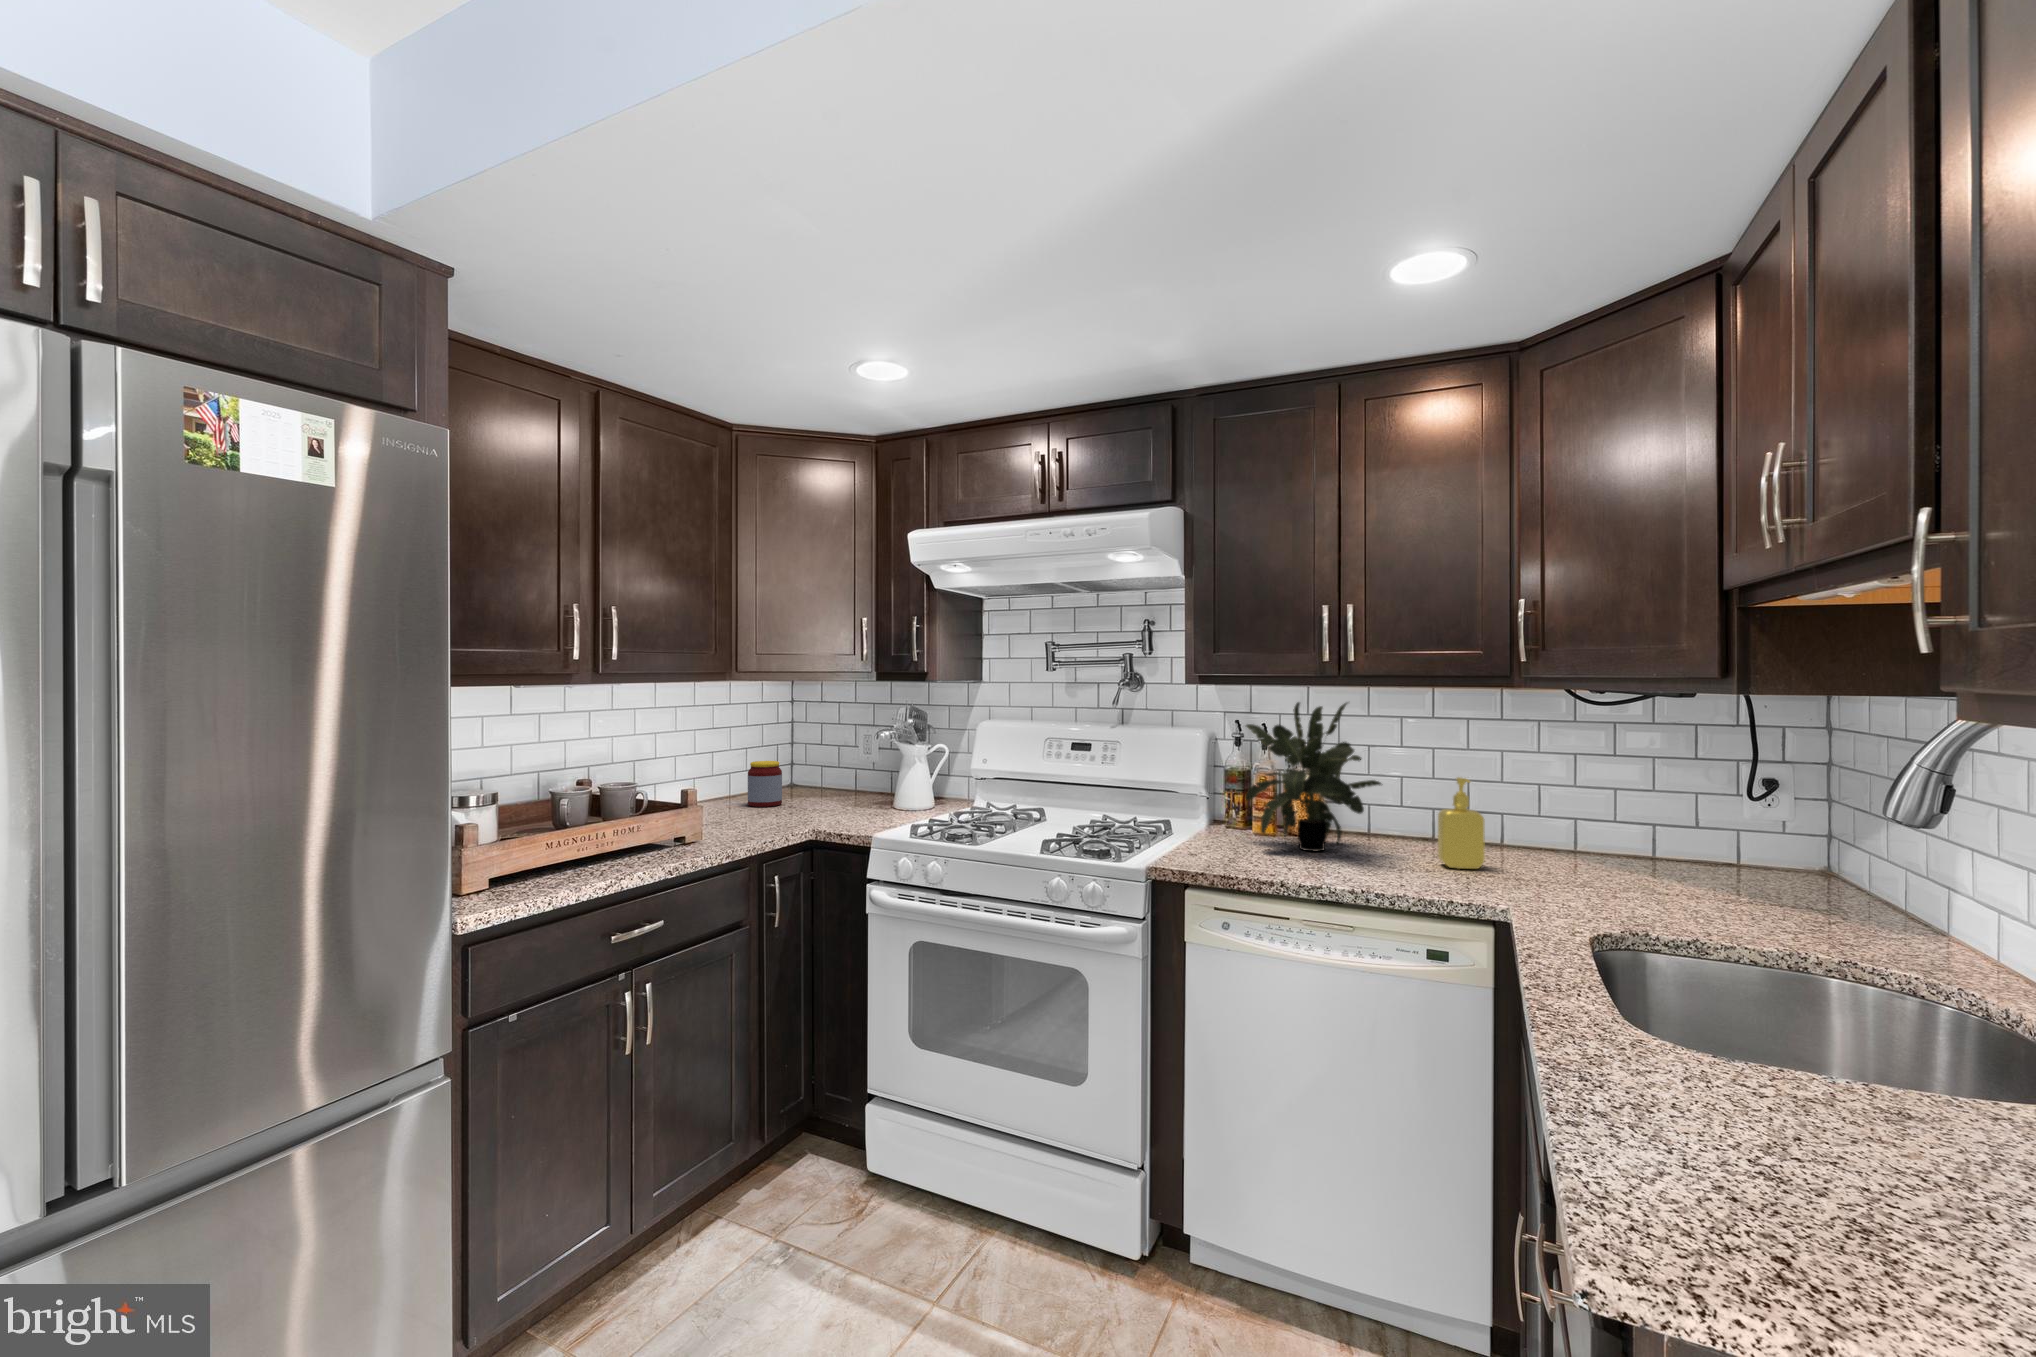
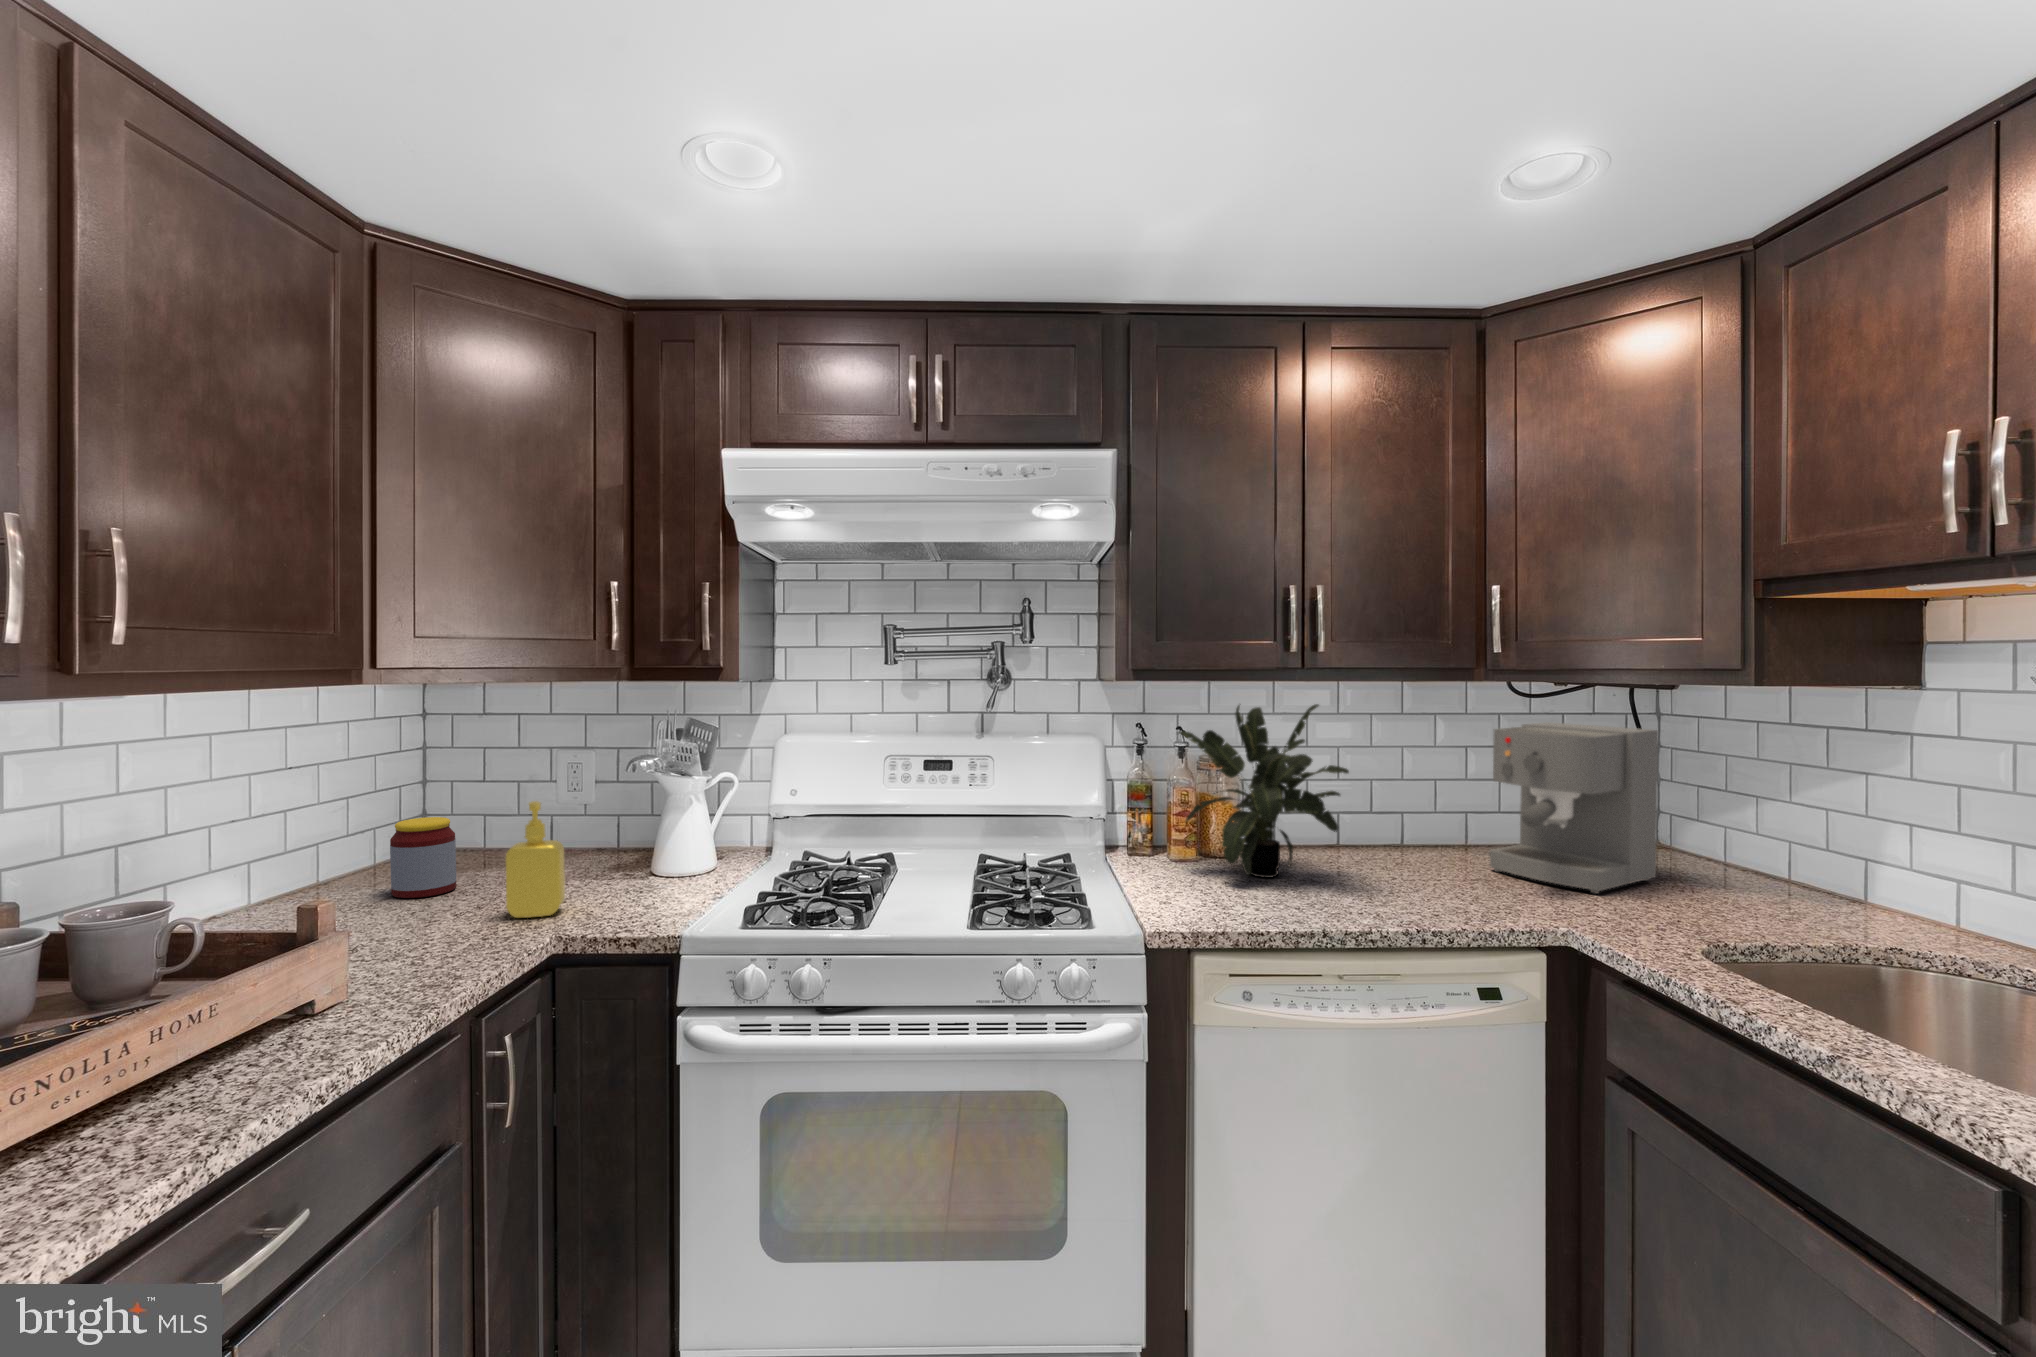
coffee maker: none [1531,728,1728,894] -> present [1490,722,1658,894]
soap dispenser: present [1438,777,1485,869] -> present [506,801,565,918]

